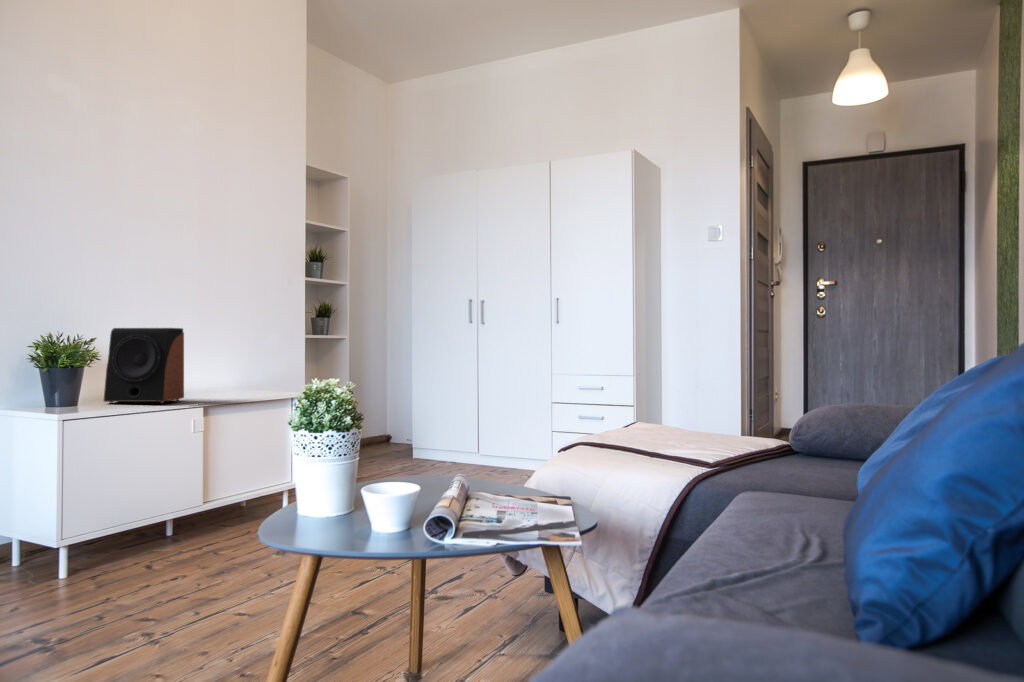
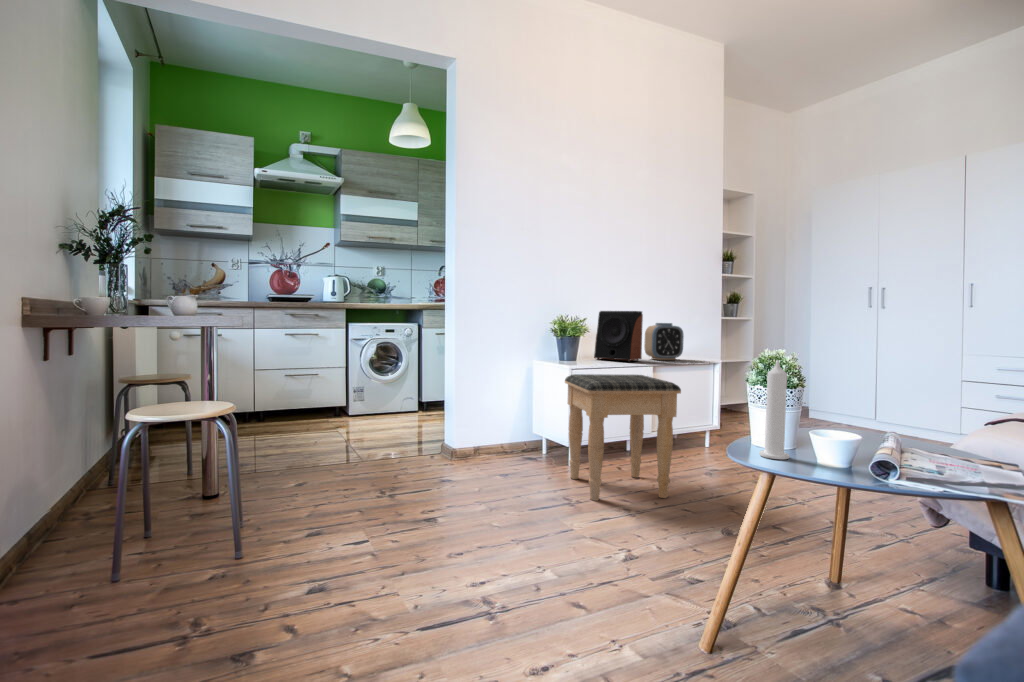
alarm clock: none [191,344,249,398] -> present [644,323,684,360]
candle: none [302,395,341,533] -> present [759,360,790,460]
footstool: none [35,423,227,636] -> present [565,374,681,501]

